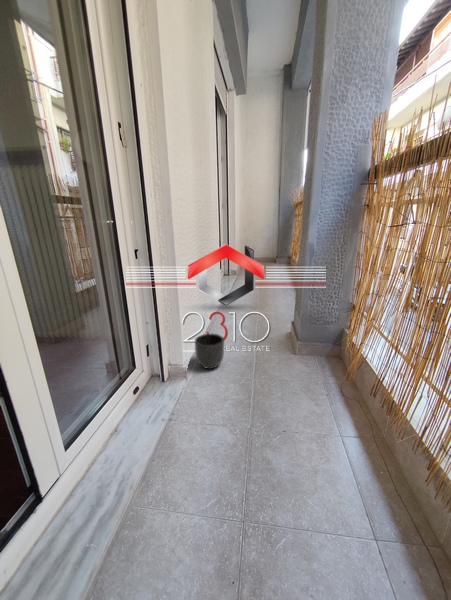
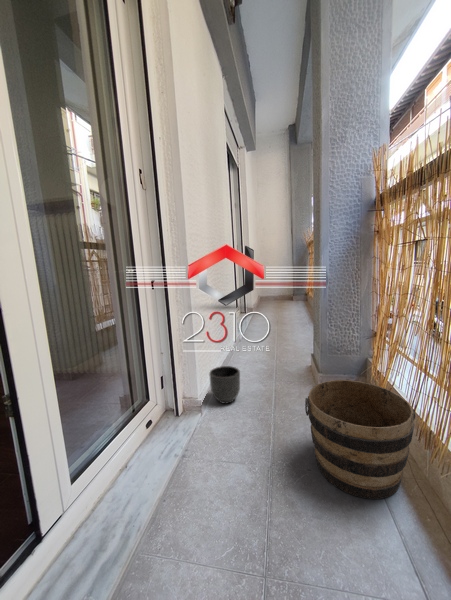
bucket: none [284,353,382,457] -> present [305,380,415,499]

